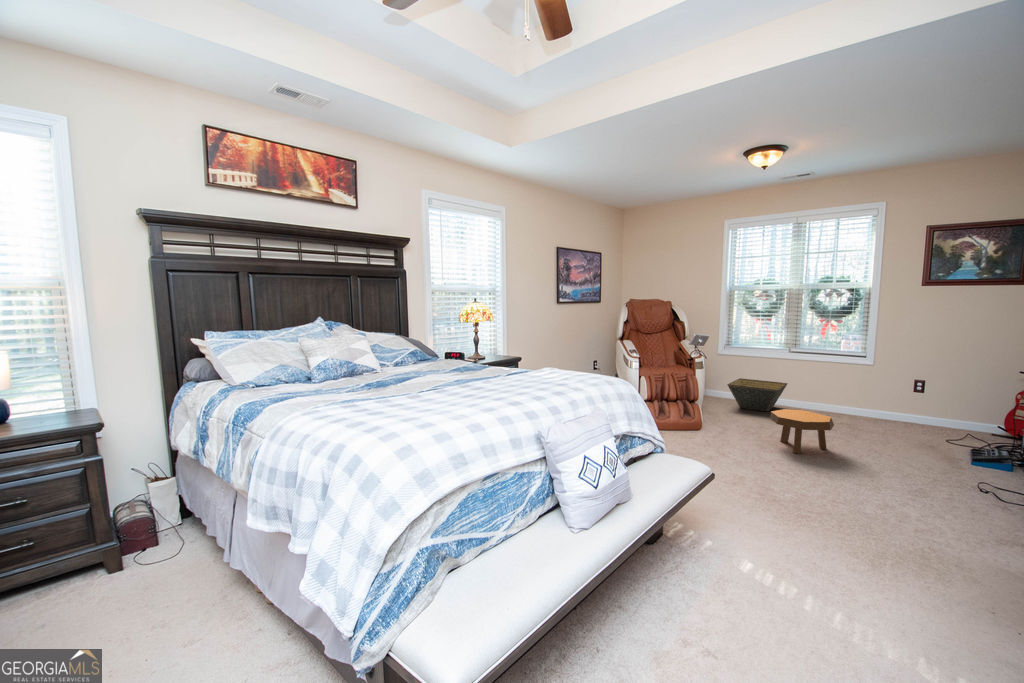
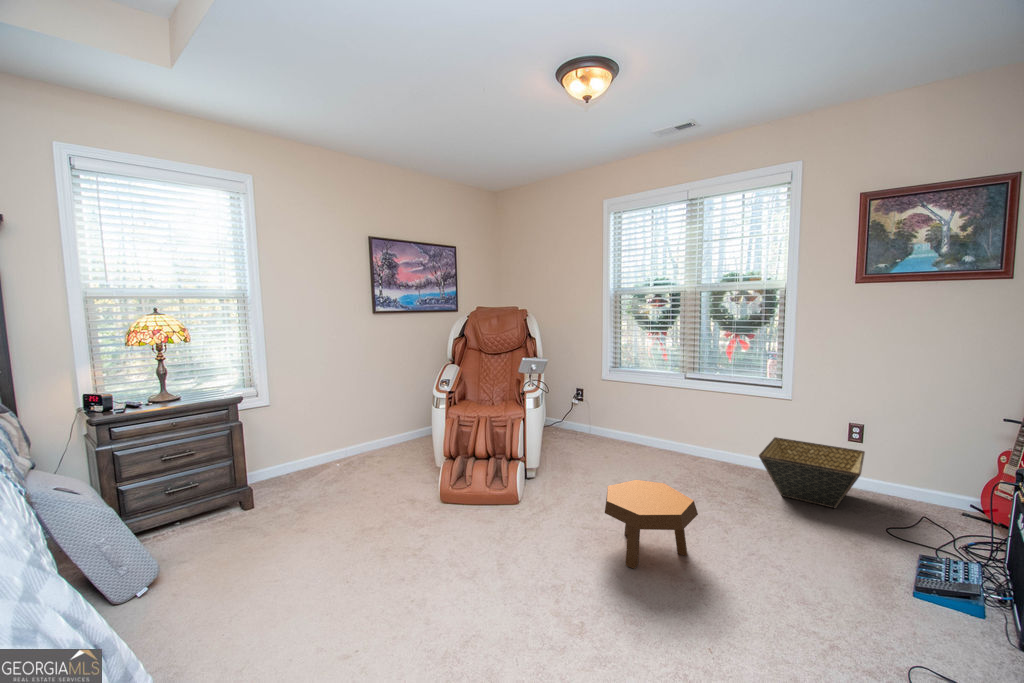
basket: present [727,378,787,411] -> present [759,437,865,508]

